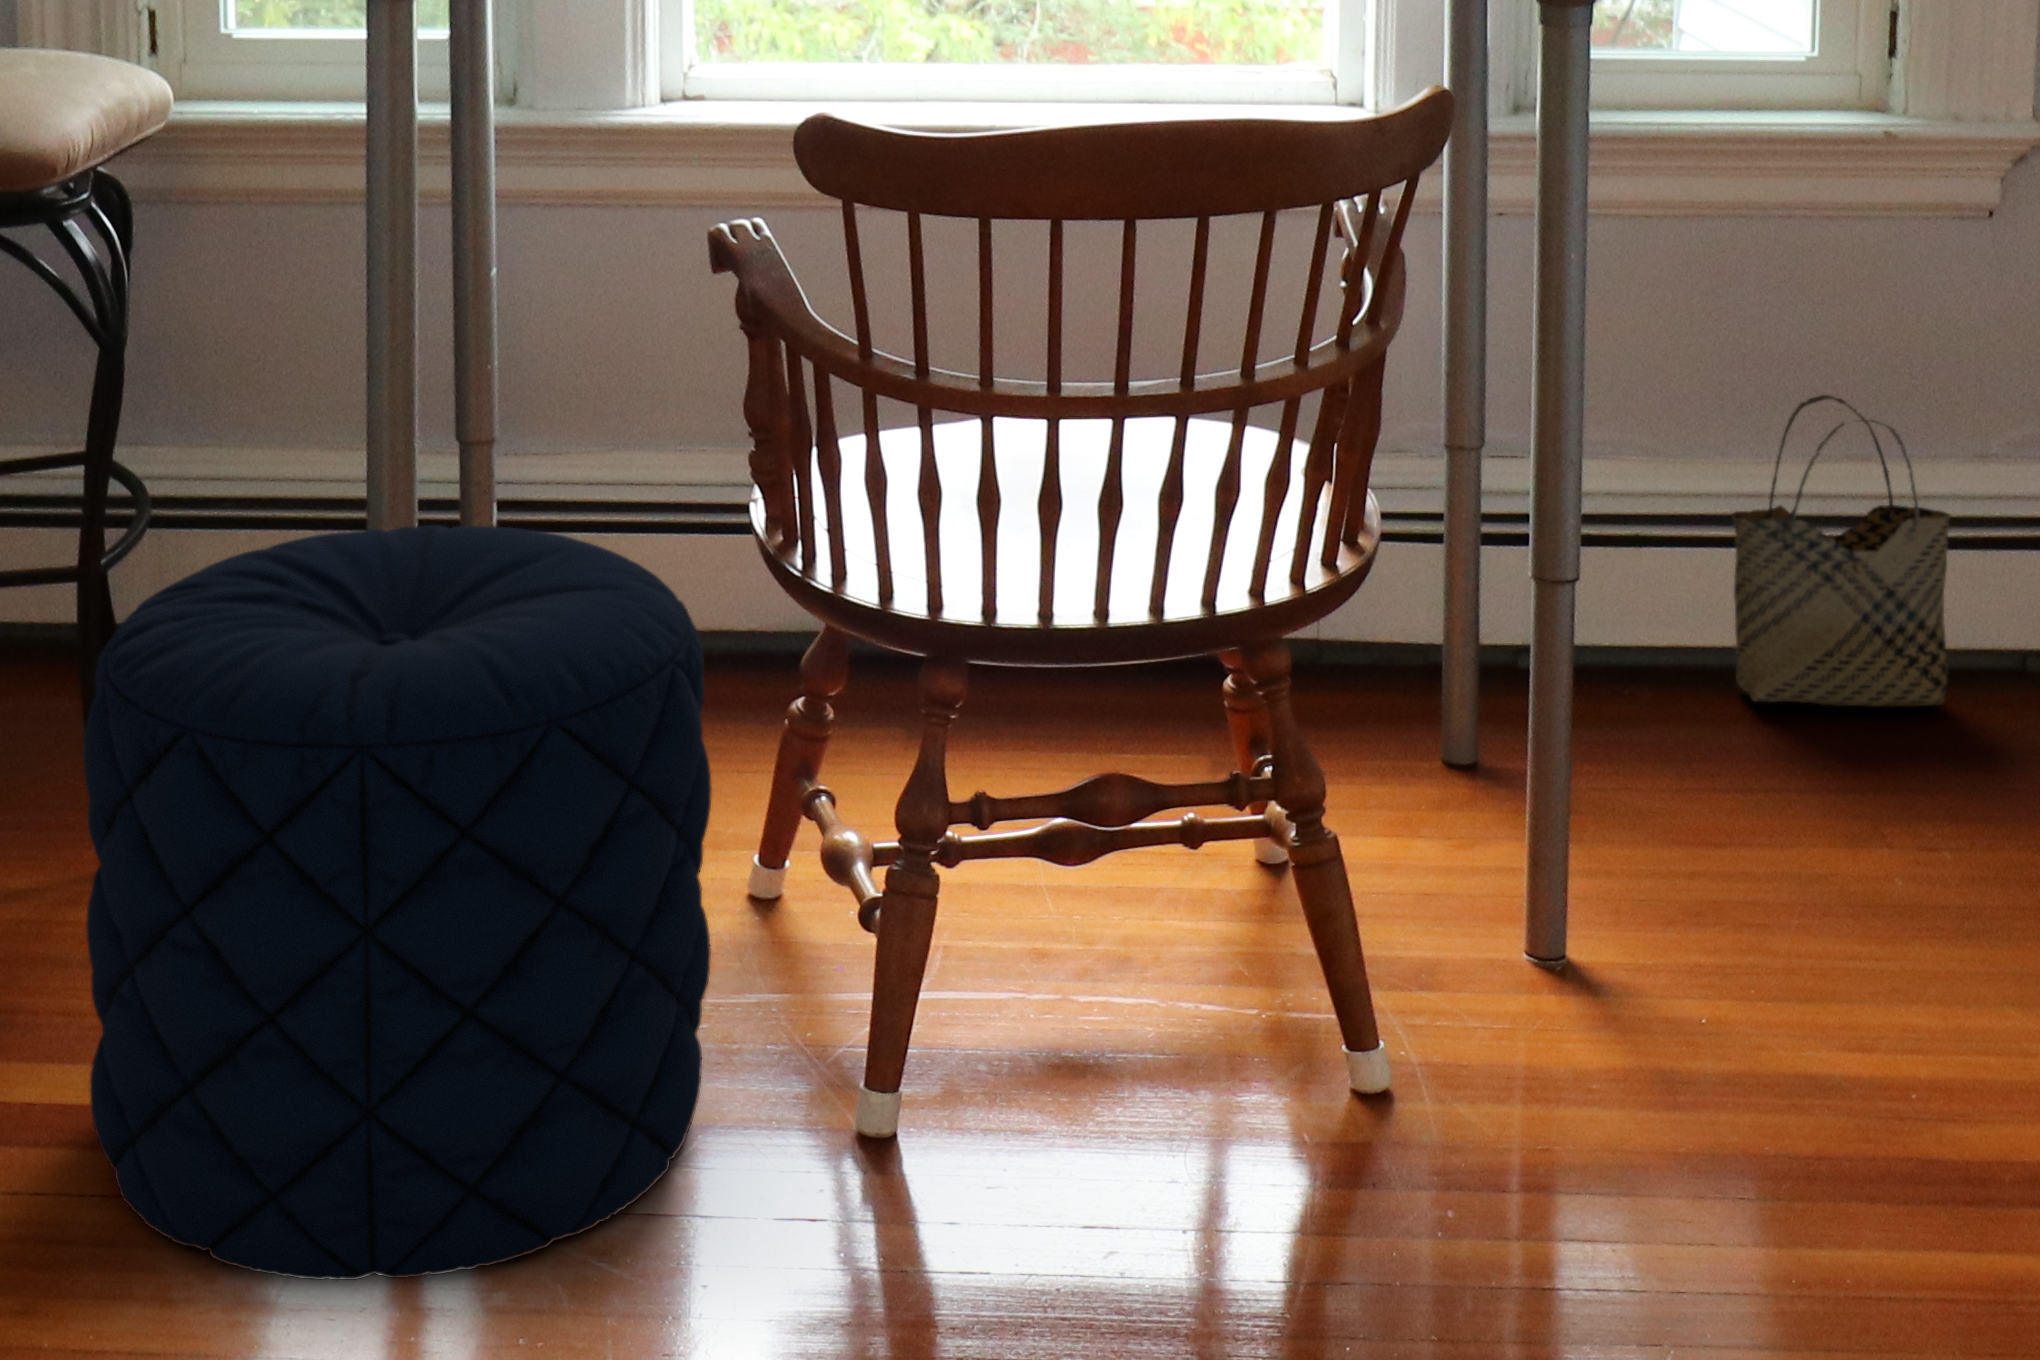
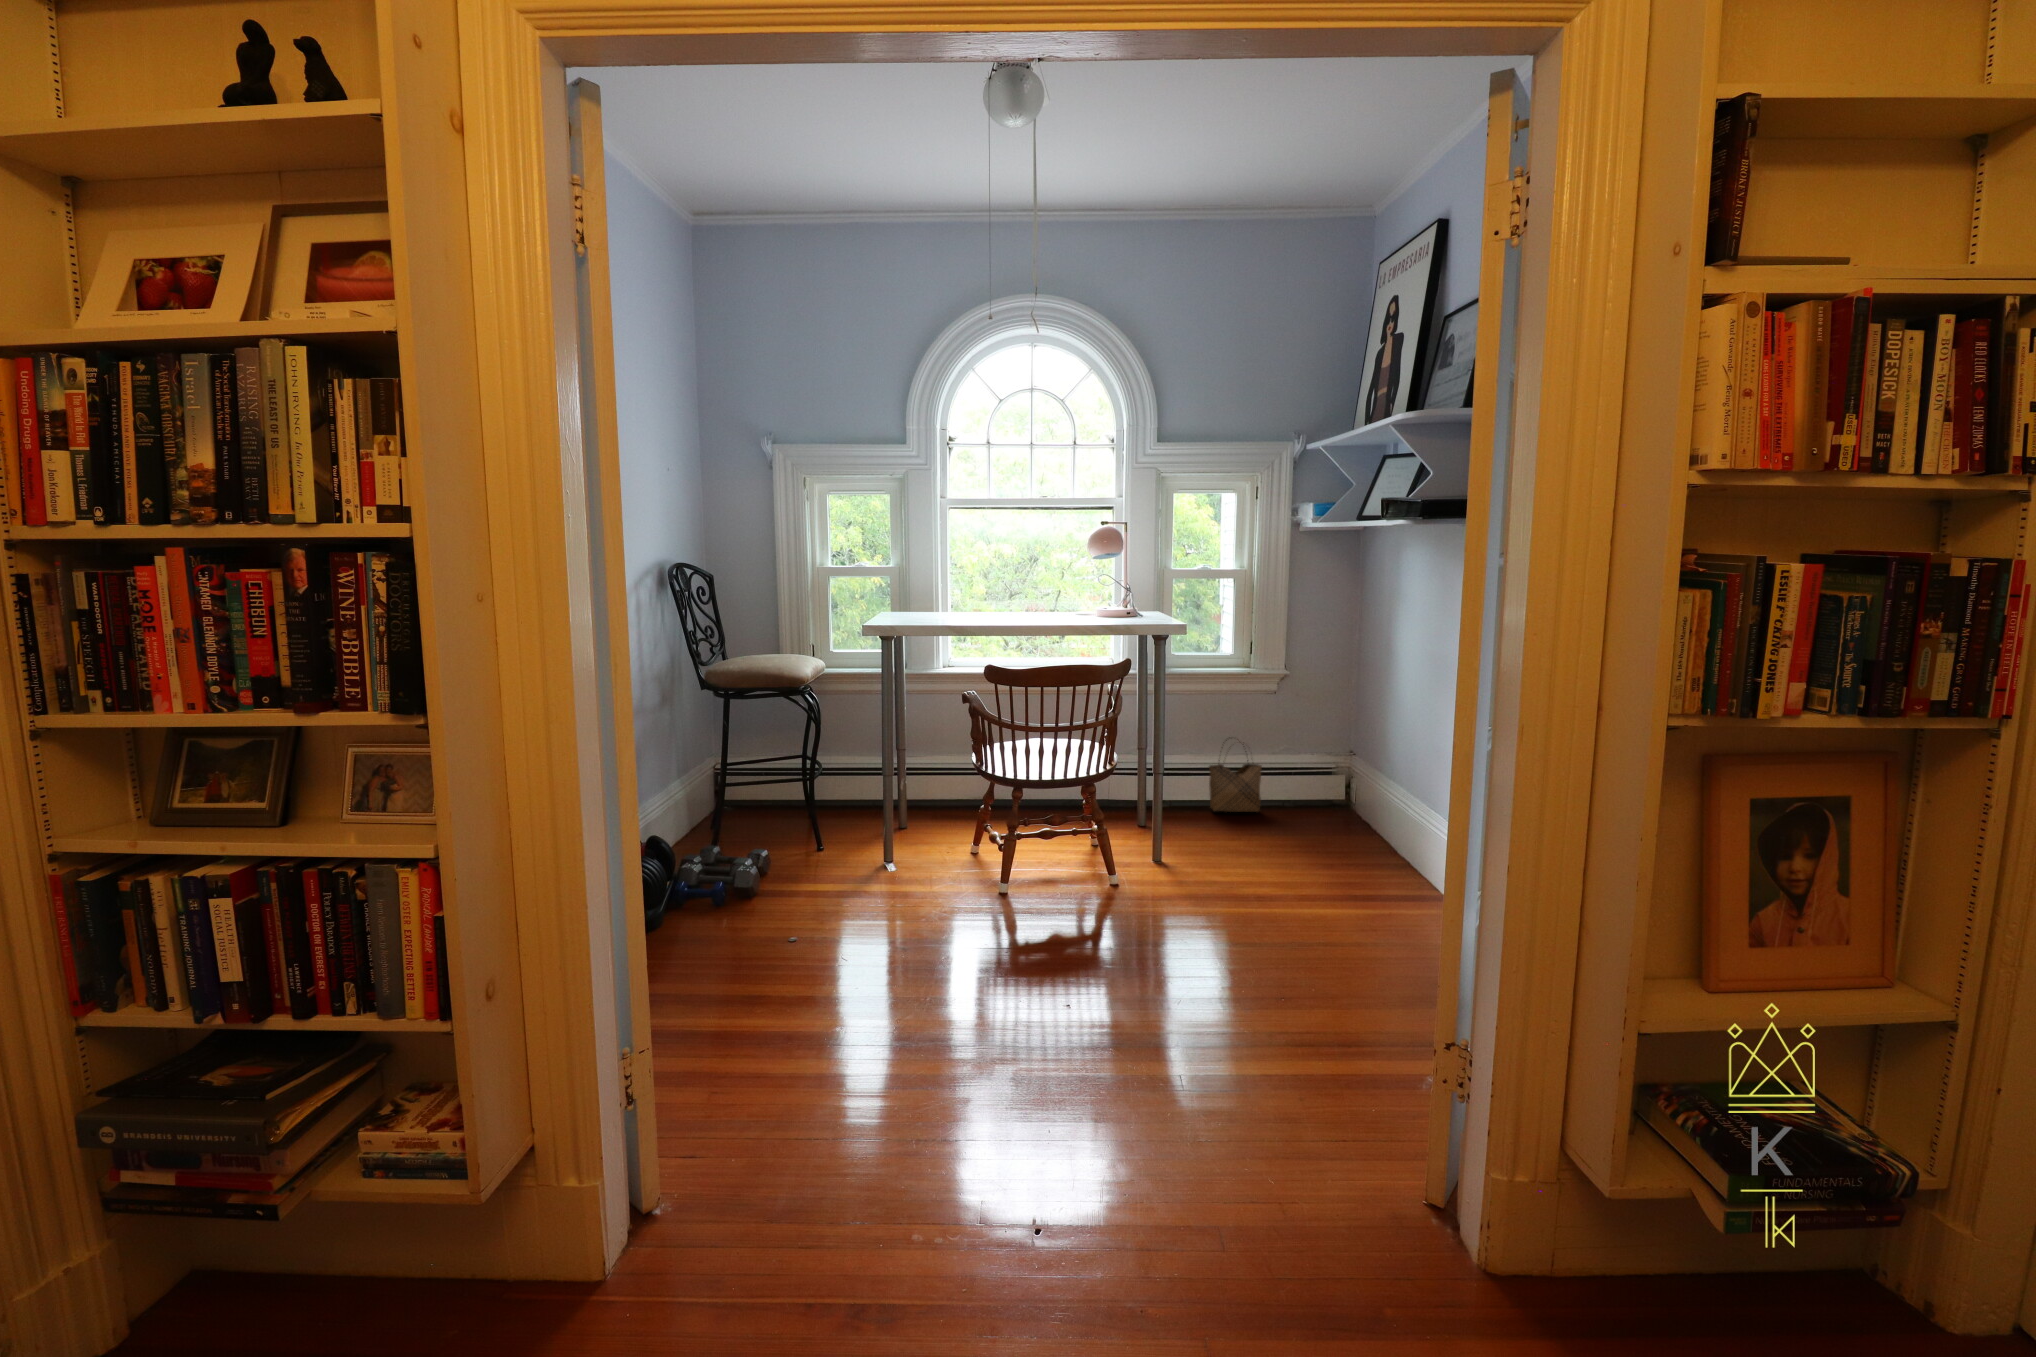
pouf: present [83,525,712,1280] -> none [827,763,965,921]

